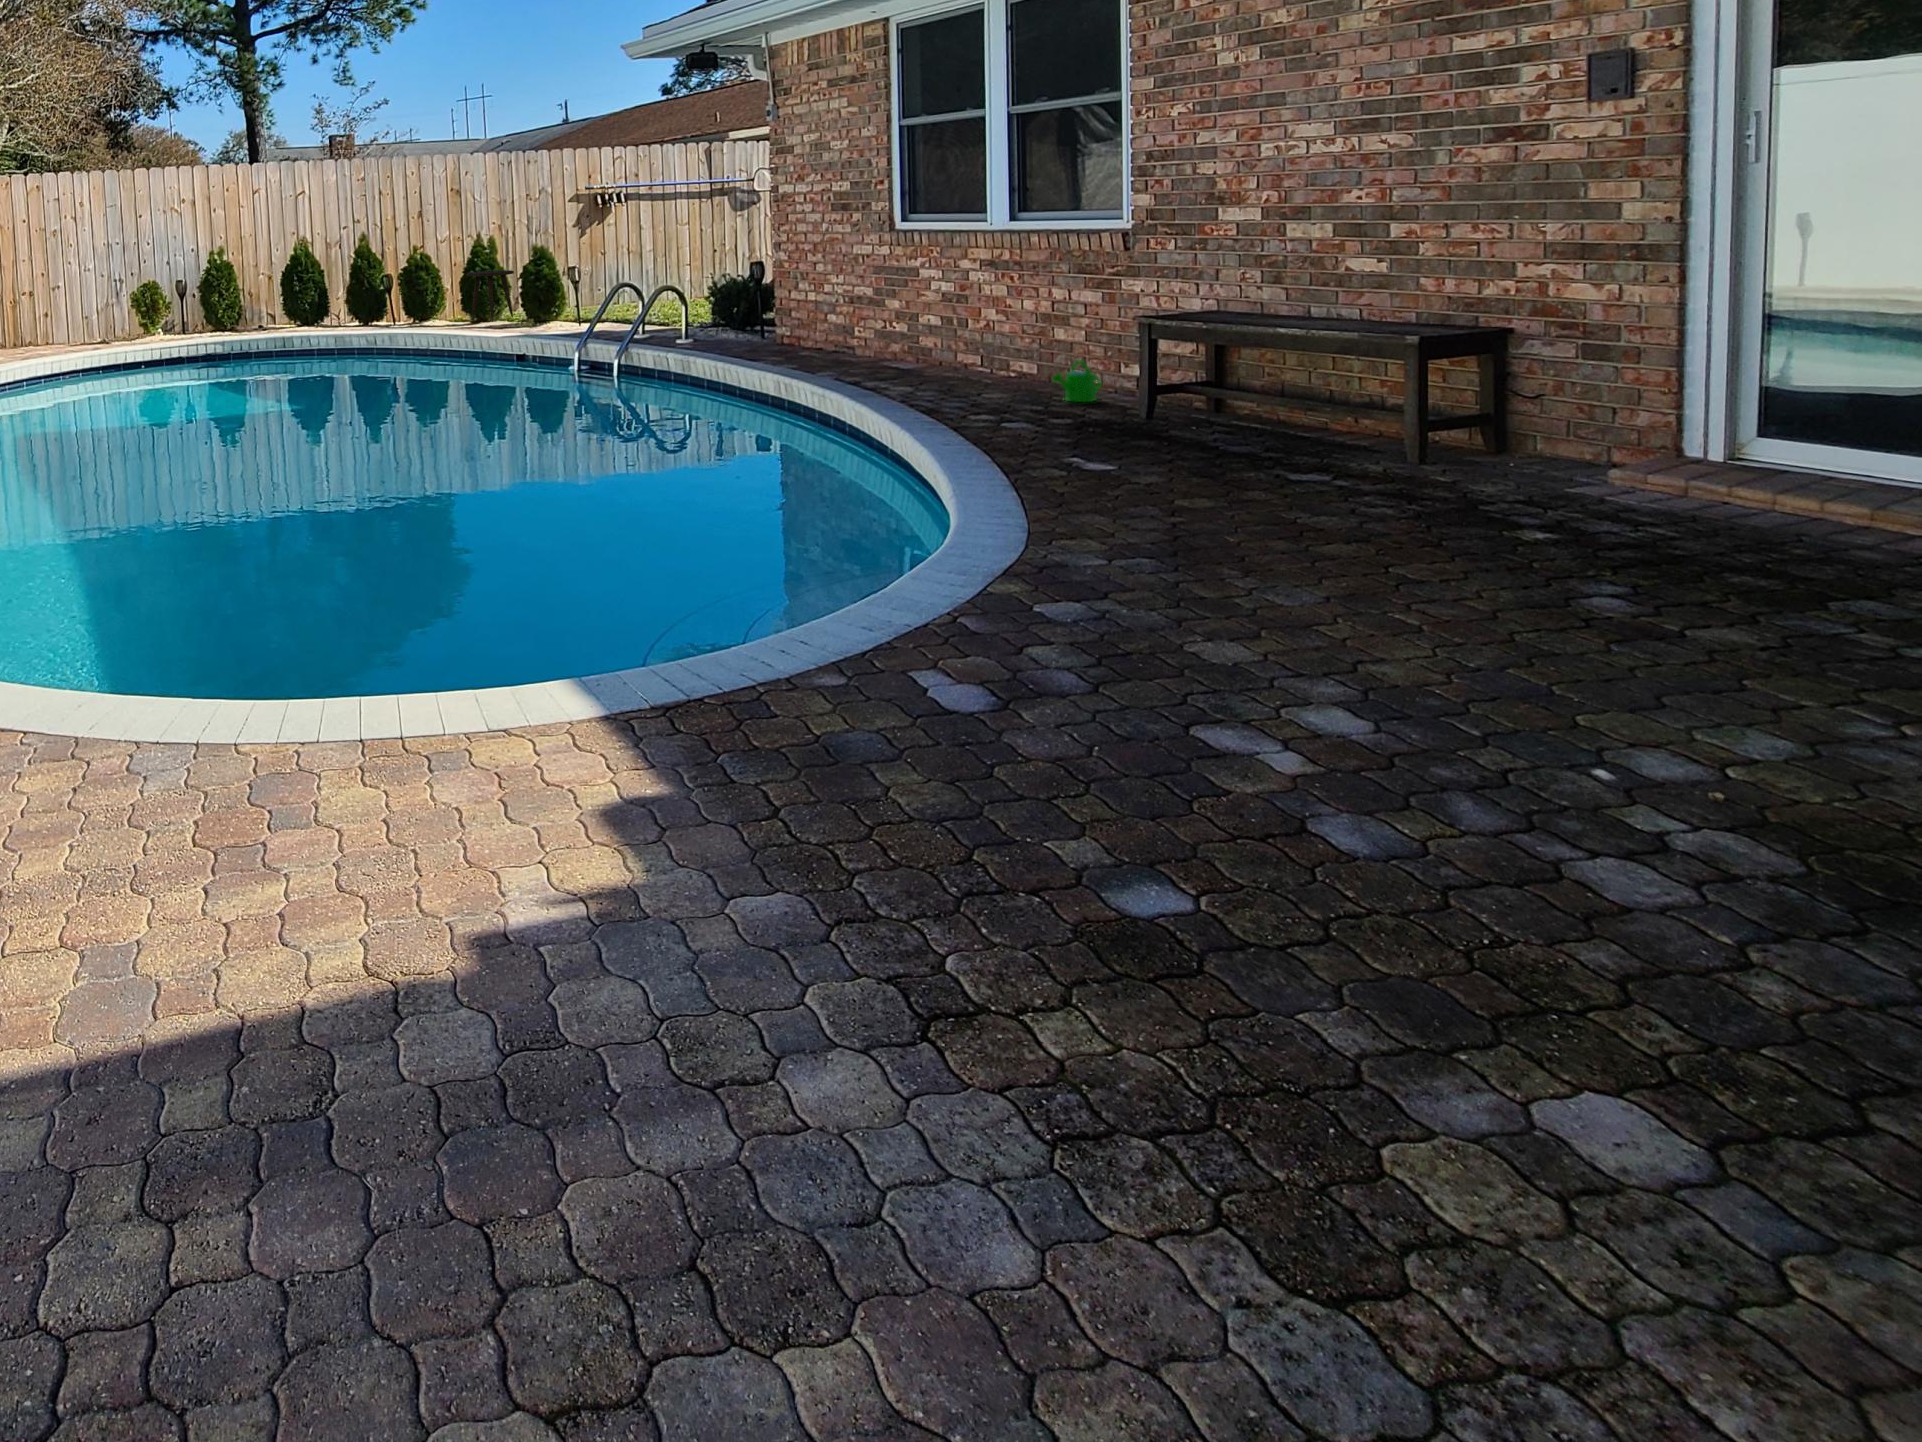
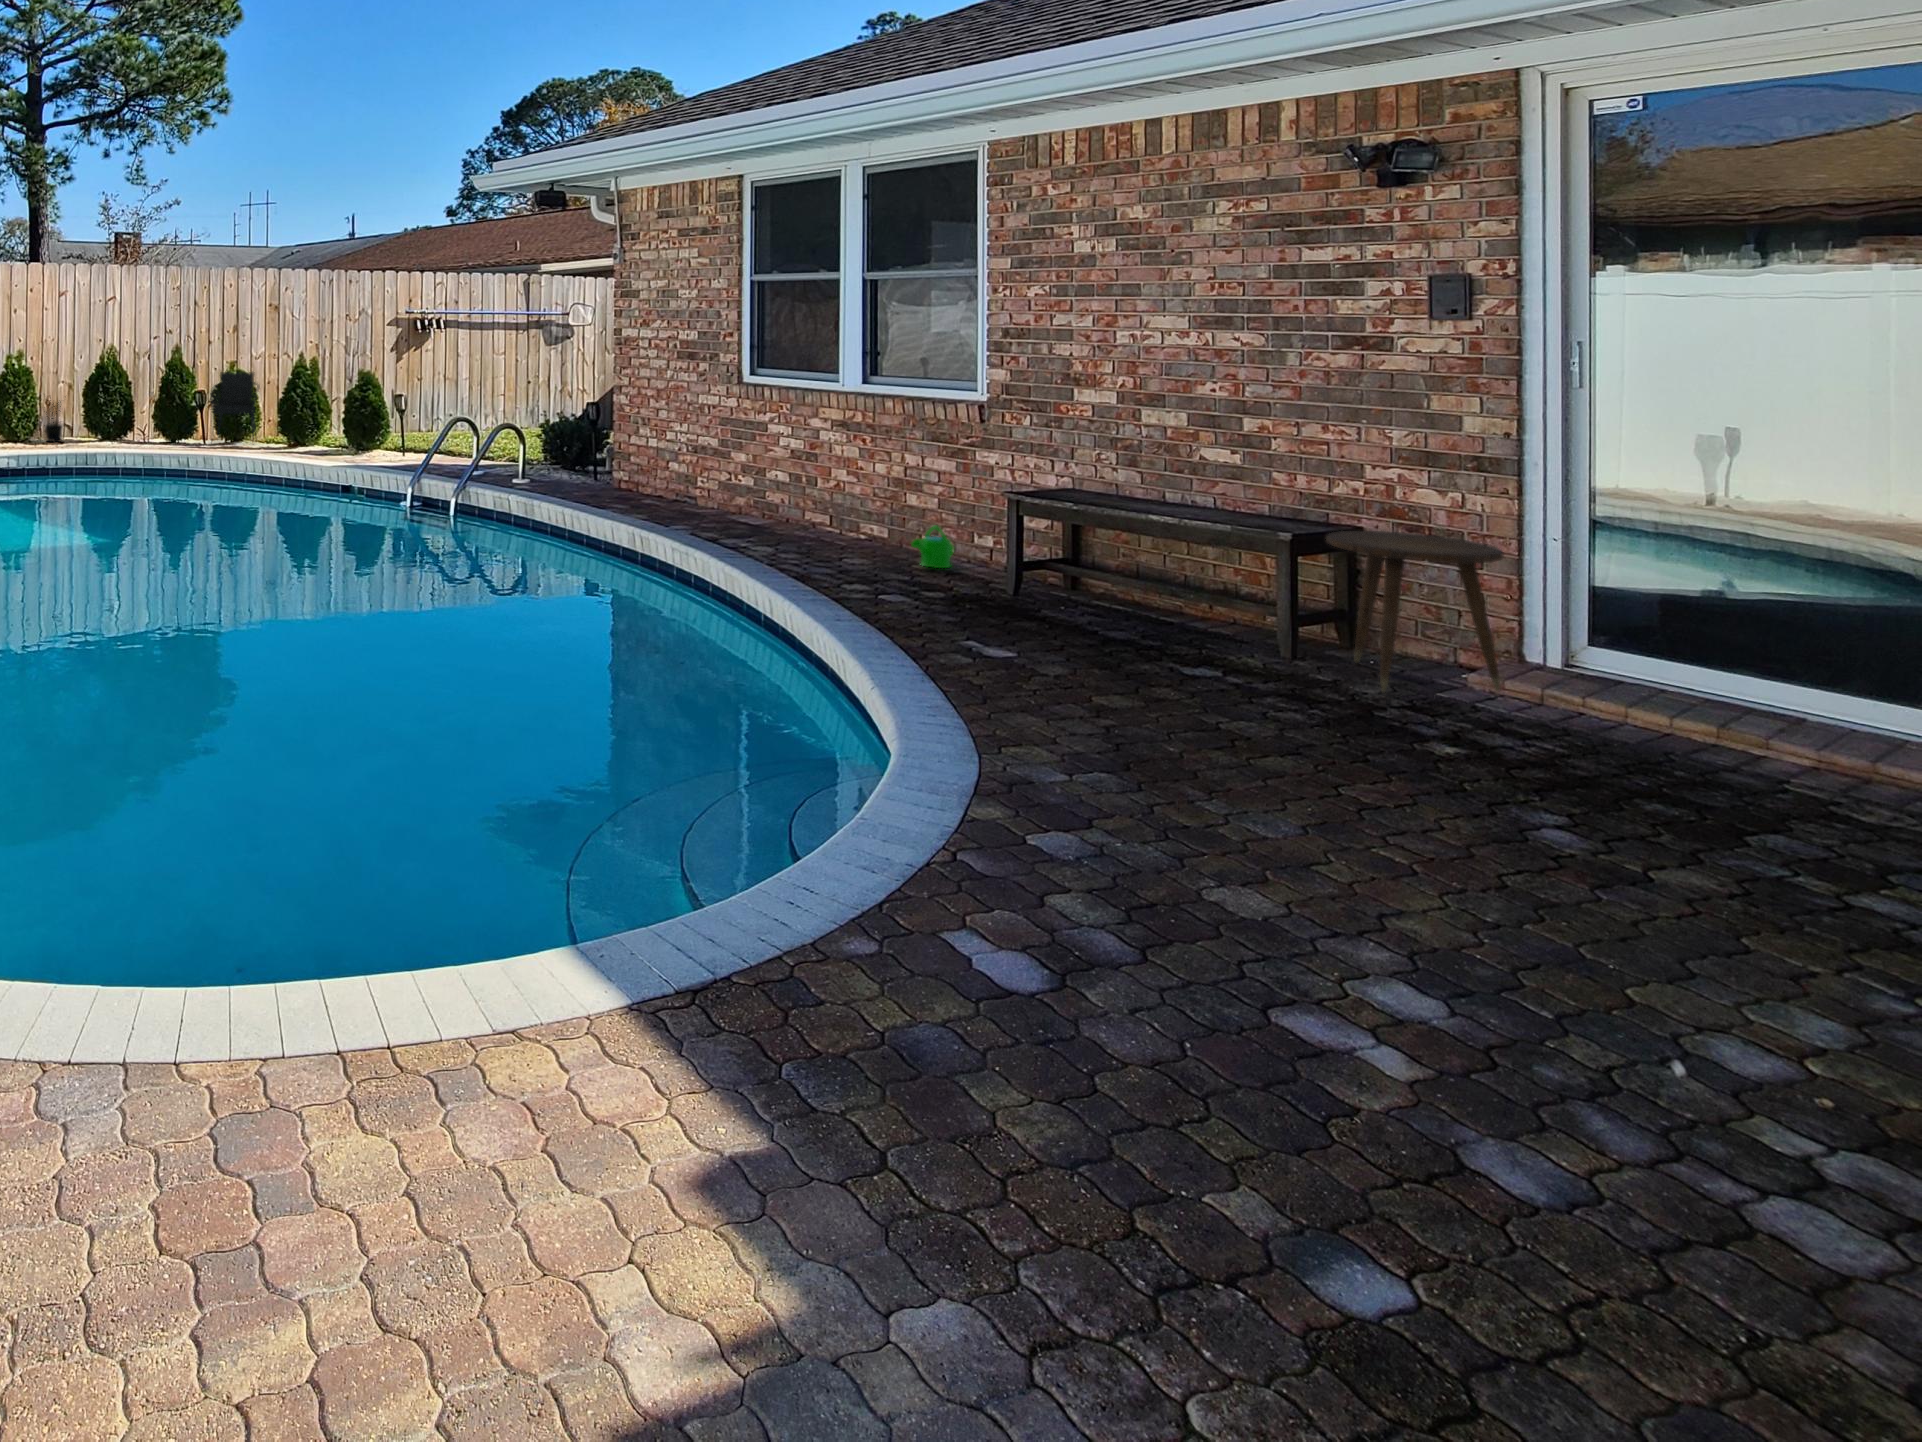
armchair: none [397,255,446,326] -> present [210,372,259,436]
side table: present [466,270,514,322] -> present [1327,531,1504,692]
potted plant: none [239,284,271,331] -> present [44,397,63,442]

